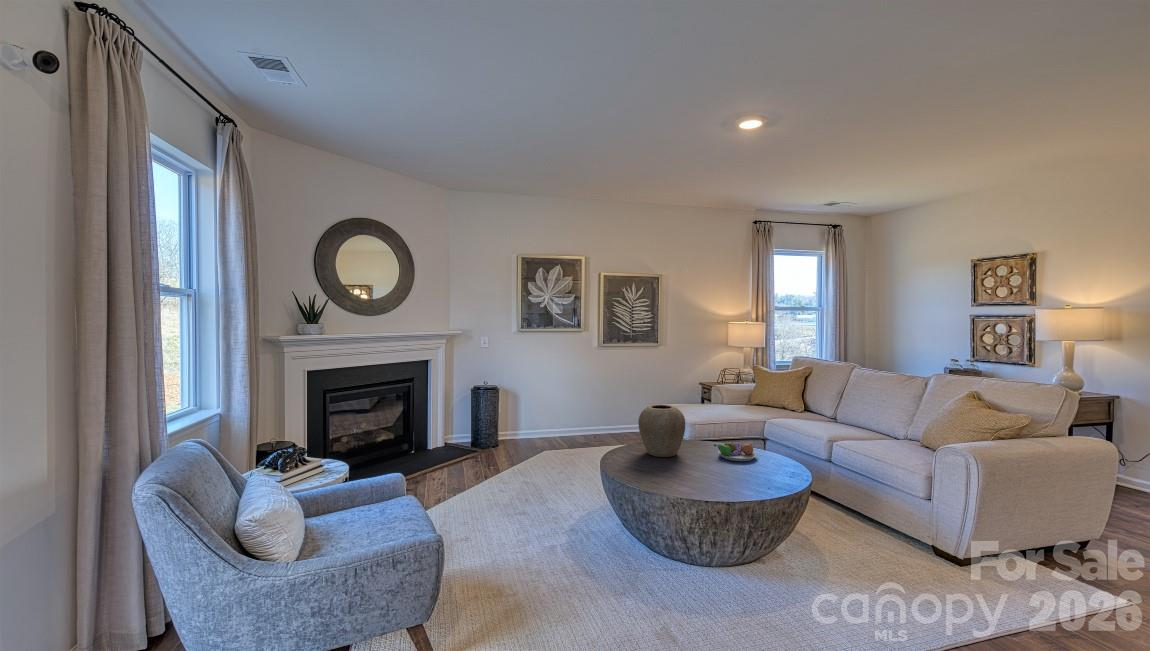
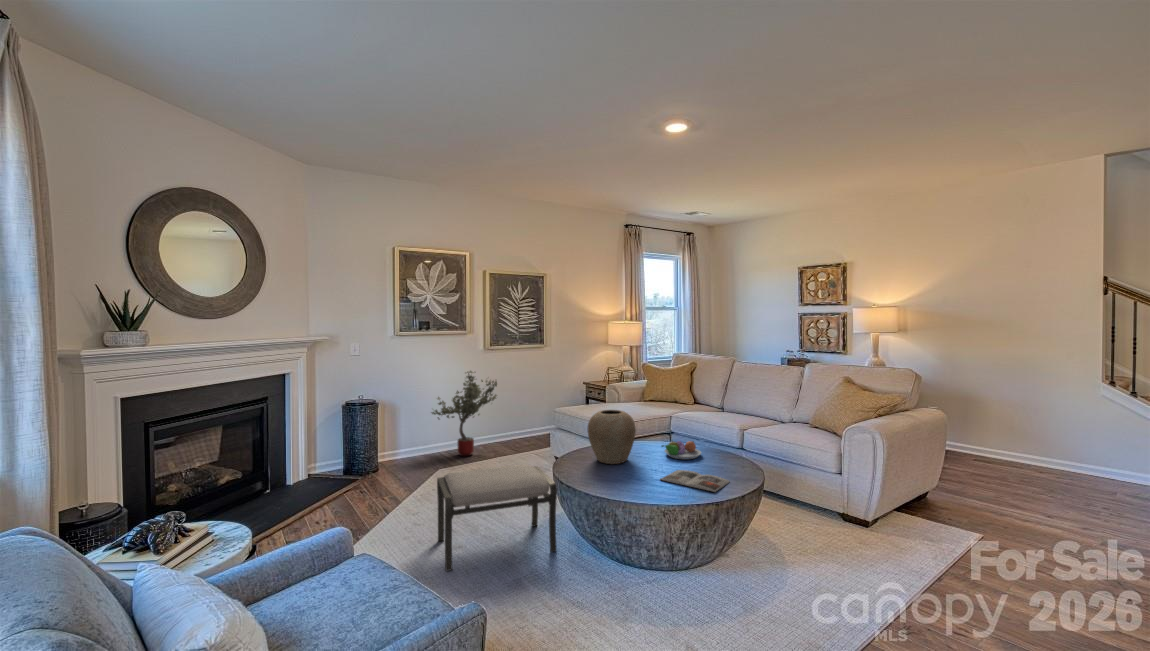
potted tree: none [543,364,606,443] -> present [432,371,497,456]
ottoman: none [497,448,598,530] -> present [437,465,557,571]
magazine: none [691,469,763,493] -> present [660,470,730,492]

